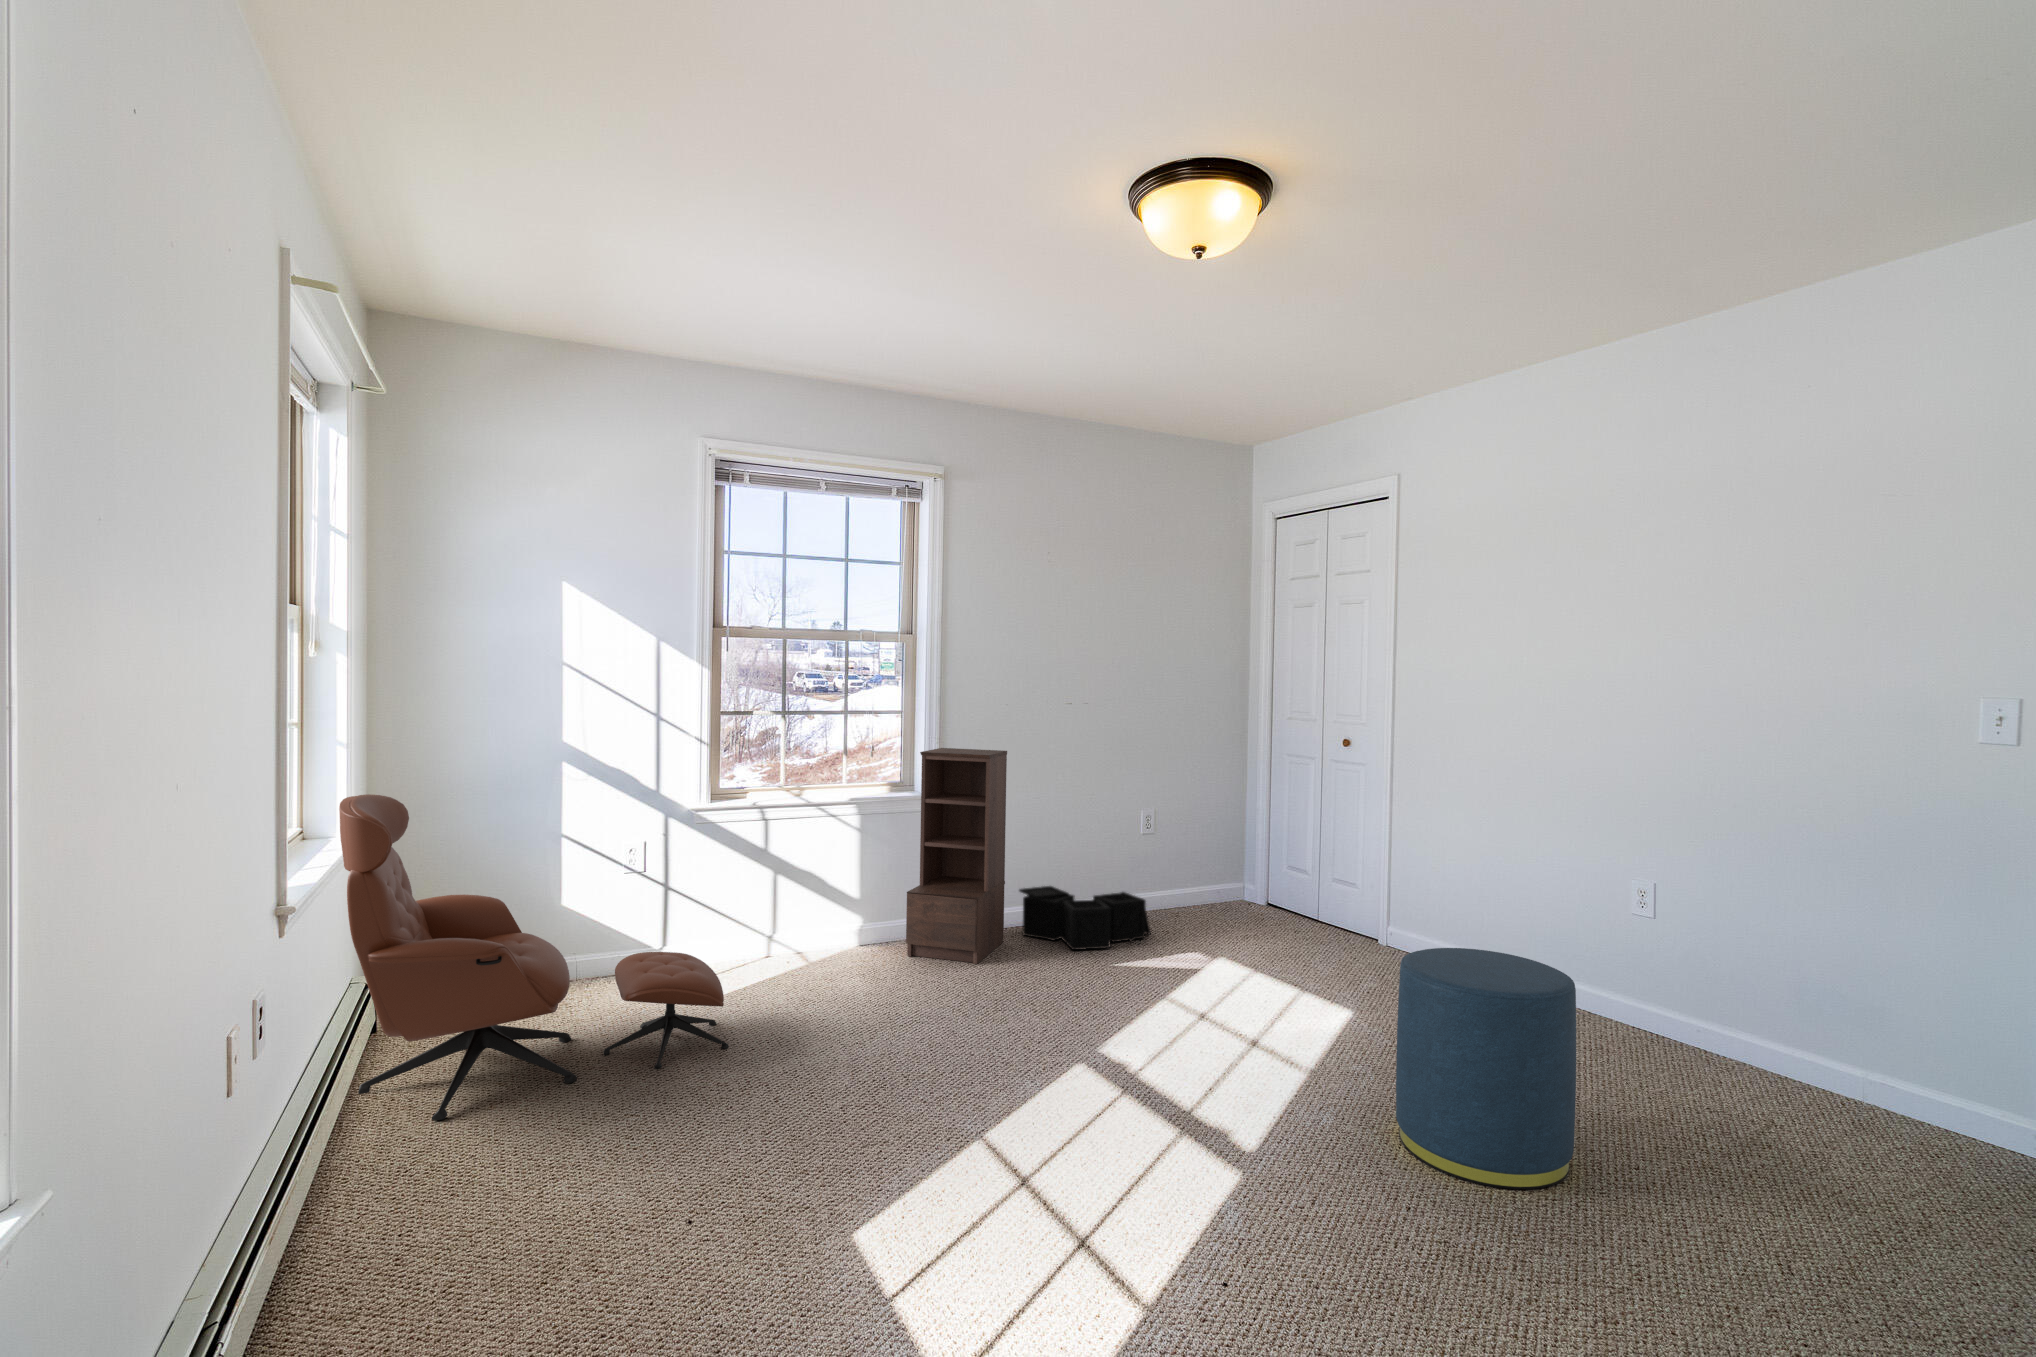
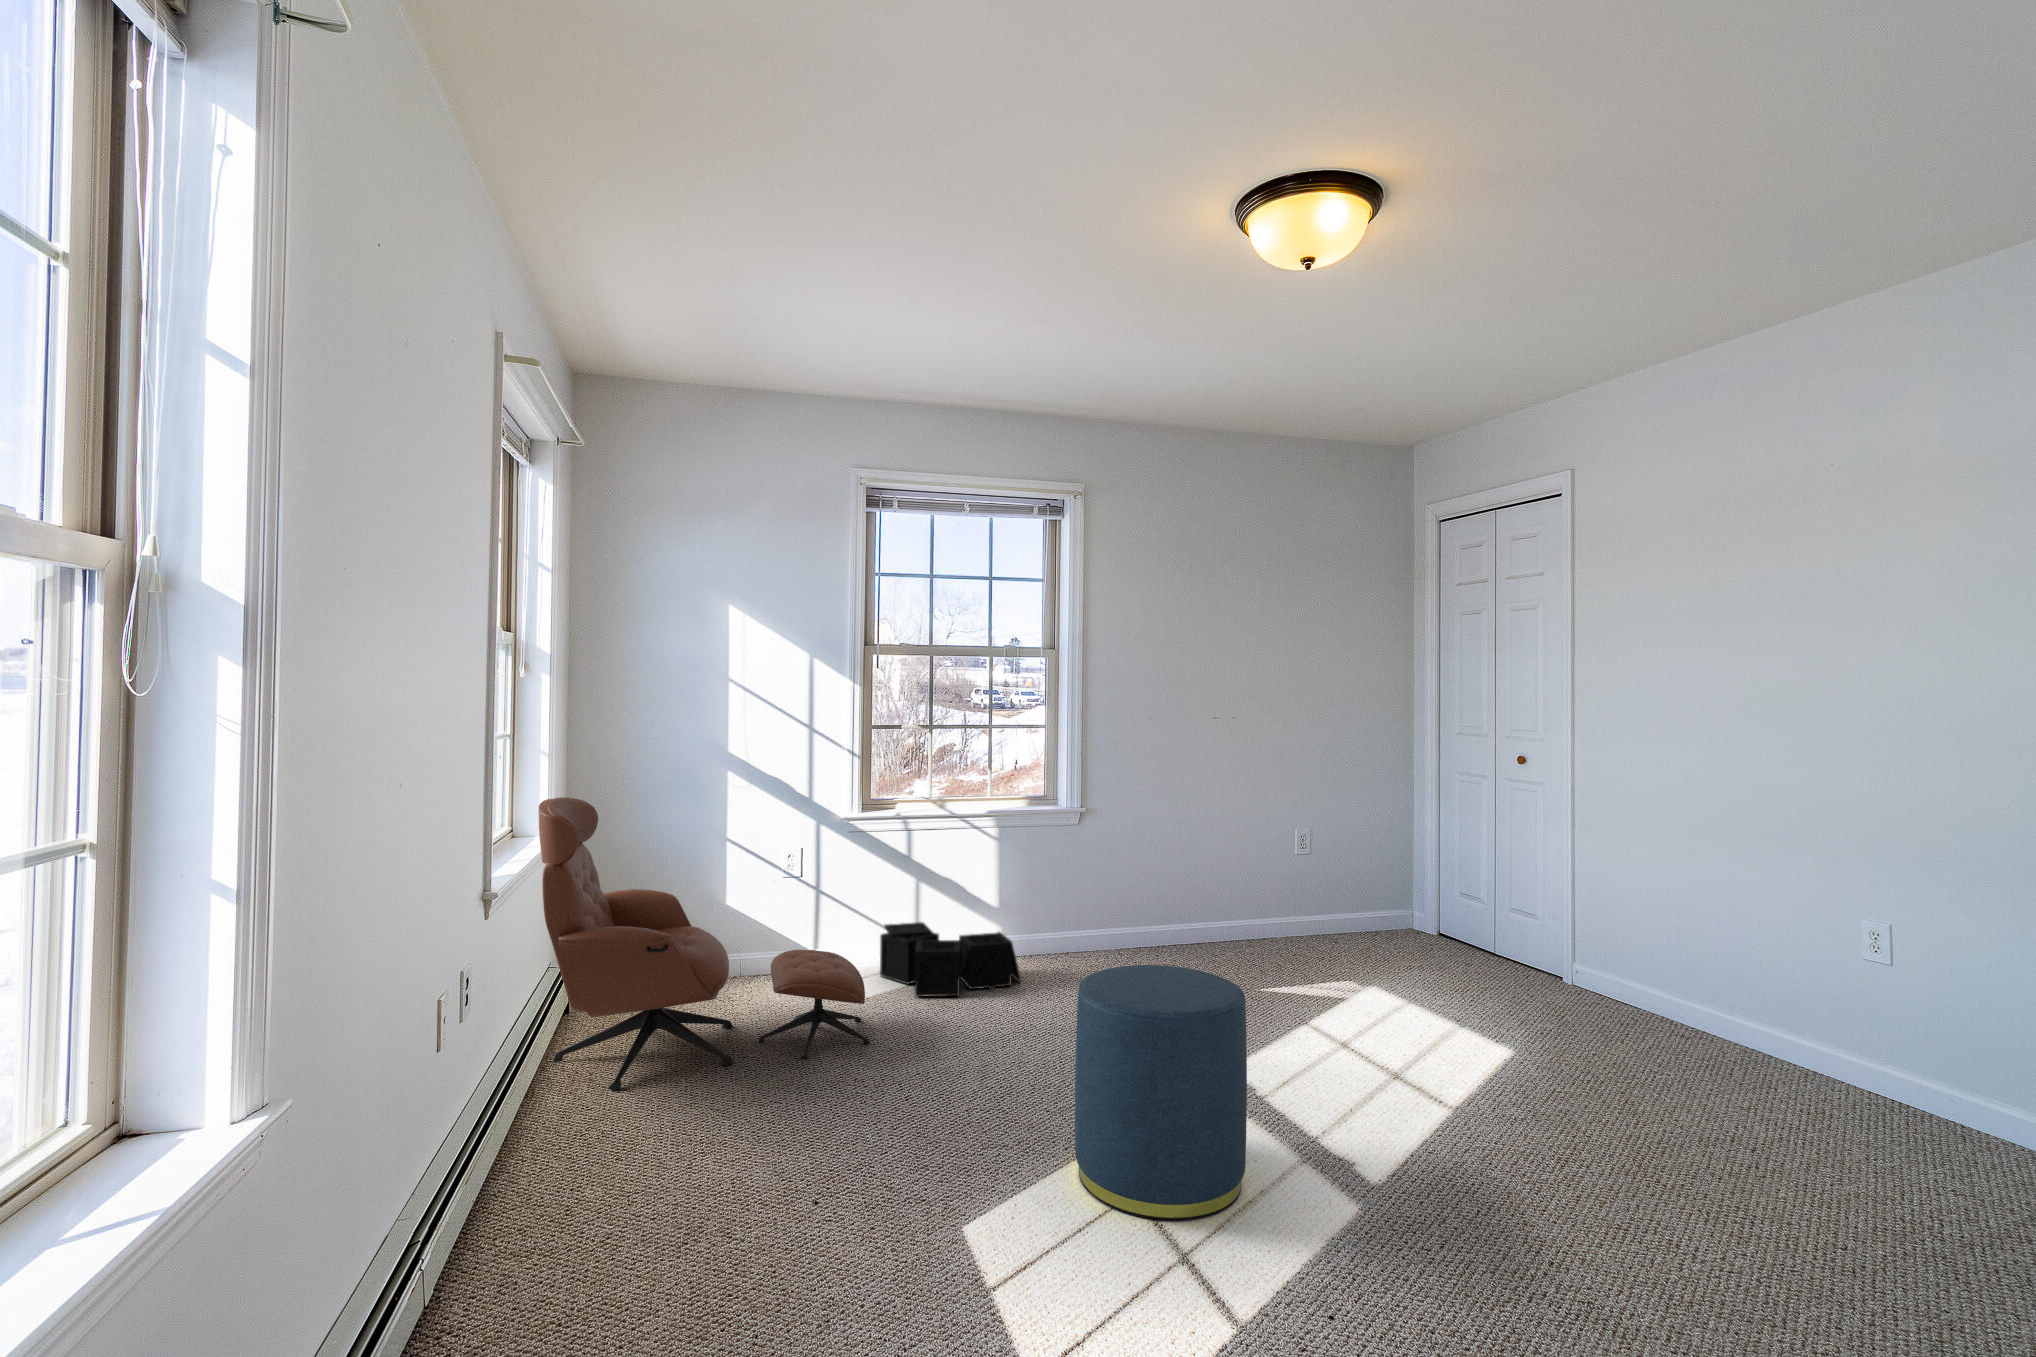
bookshelf: present [906,748,1007,964] -> none [1047,764,1148,979]
storage bin: present [1019,886,1151,950] -> present [880,922,1022,997]
ottoman: present [1396,948,1576,1189] -> present [1075,965,1247,1220]

